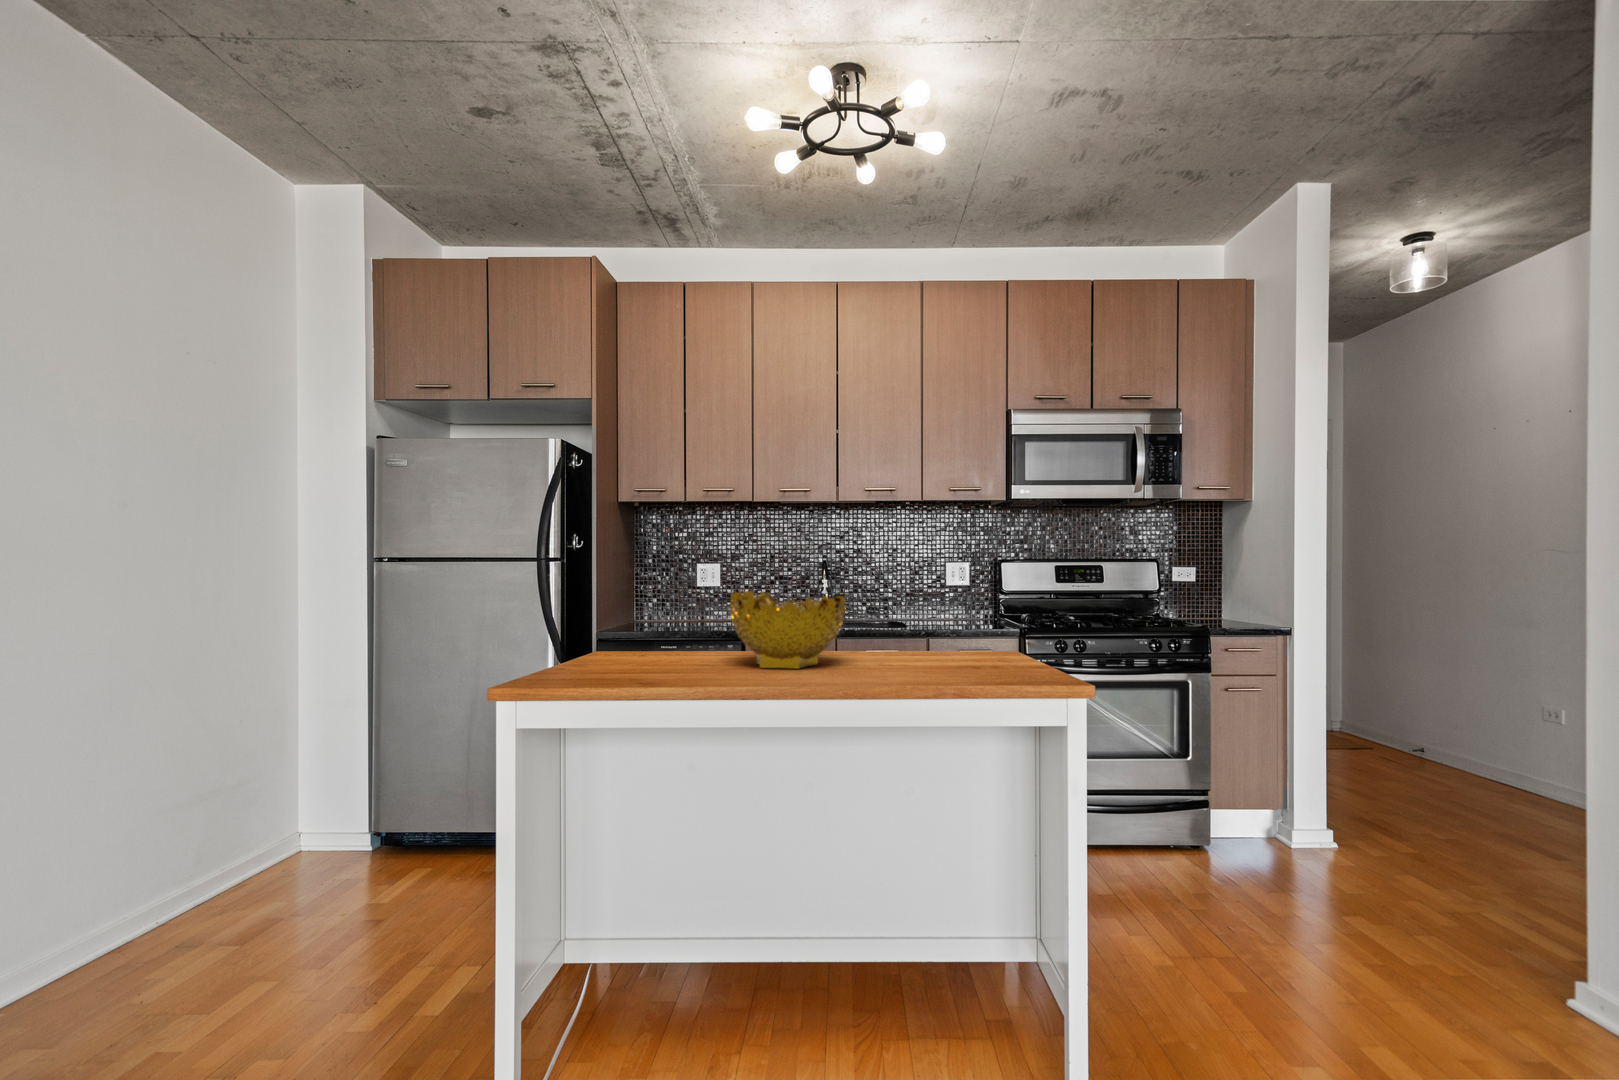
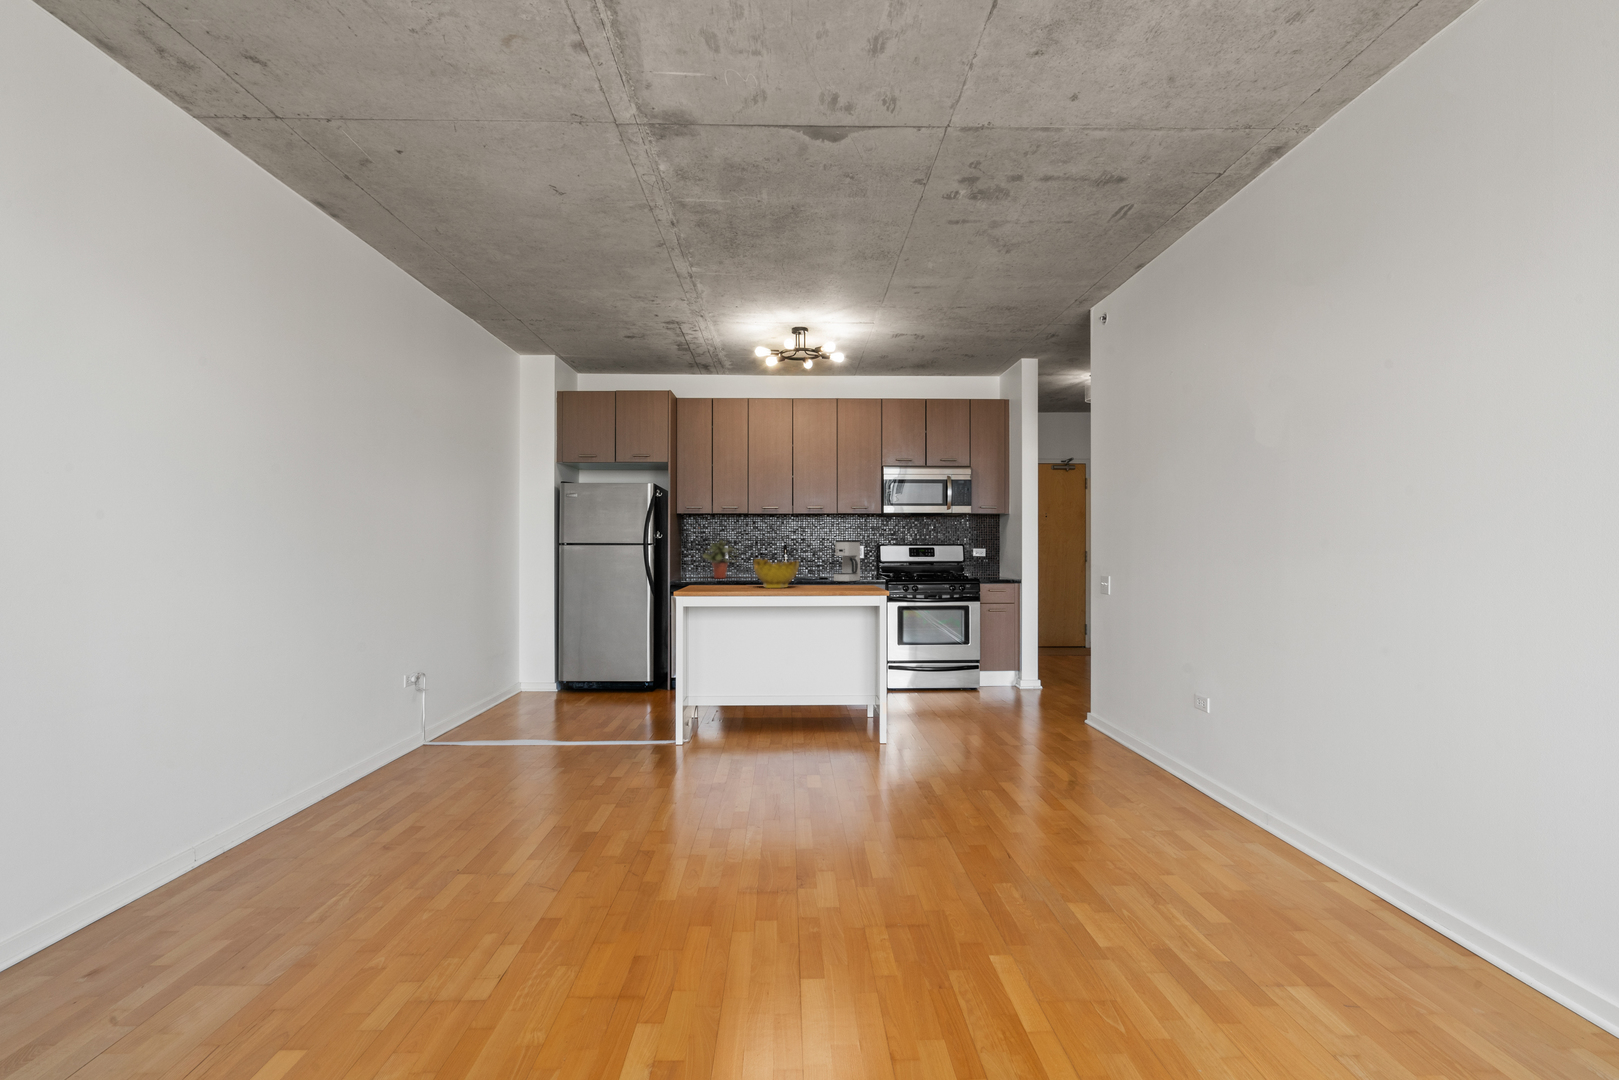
coffee maker: none [916,551,969,633] -> present [834,540,860,582]
potted plant: none [671,552,738,623] -> present [703,540,734,578]

